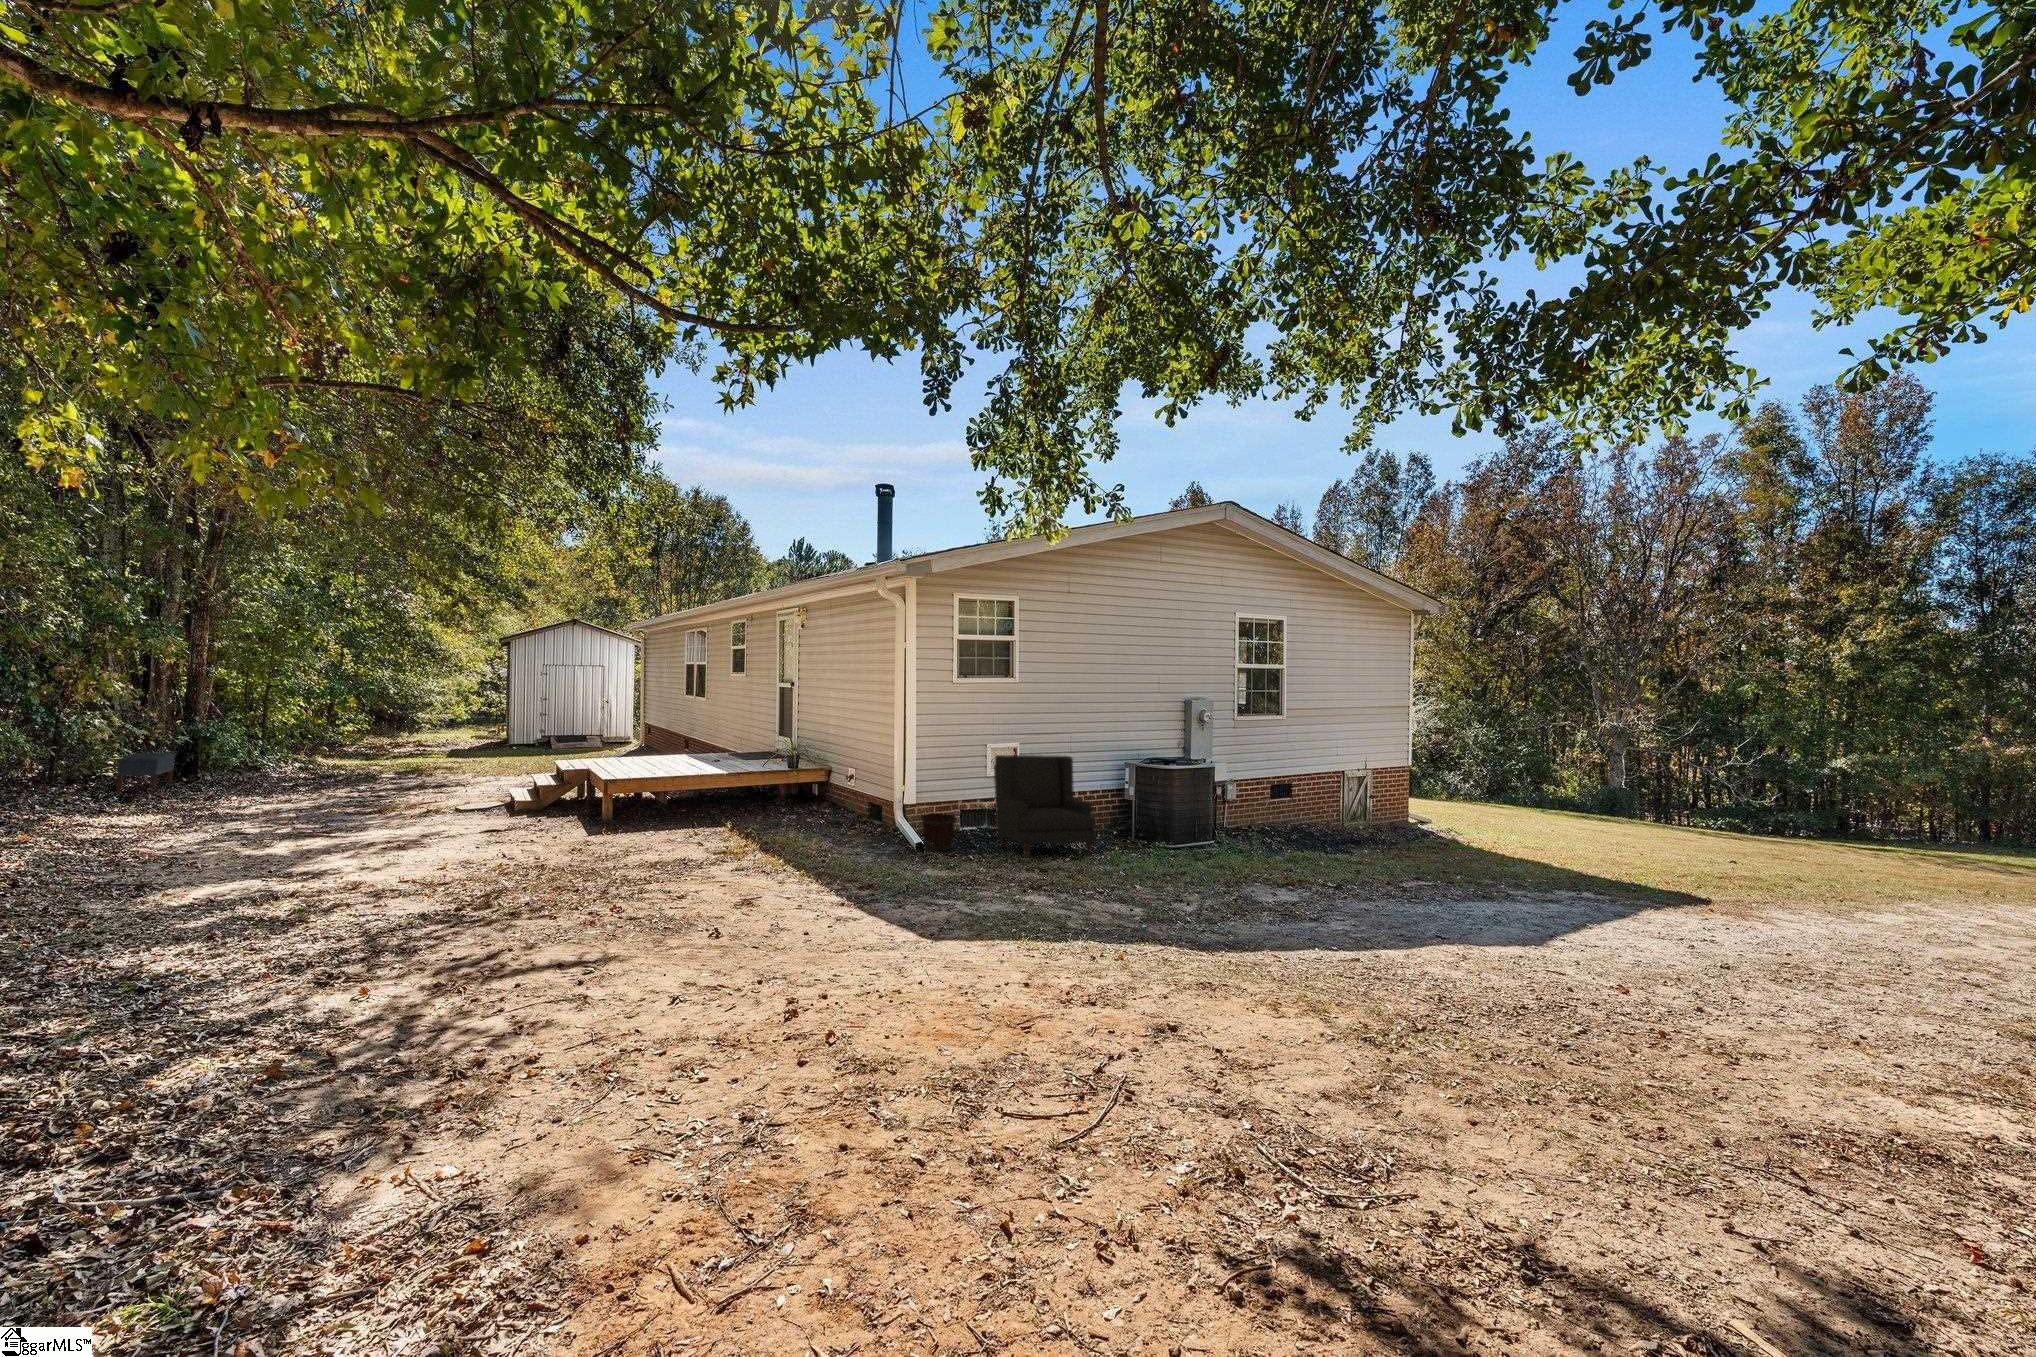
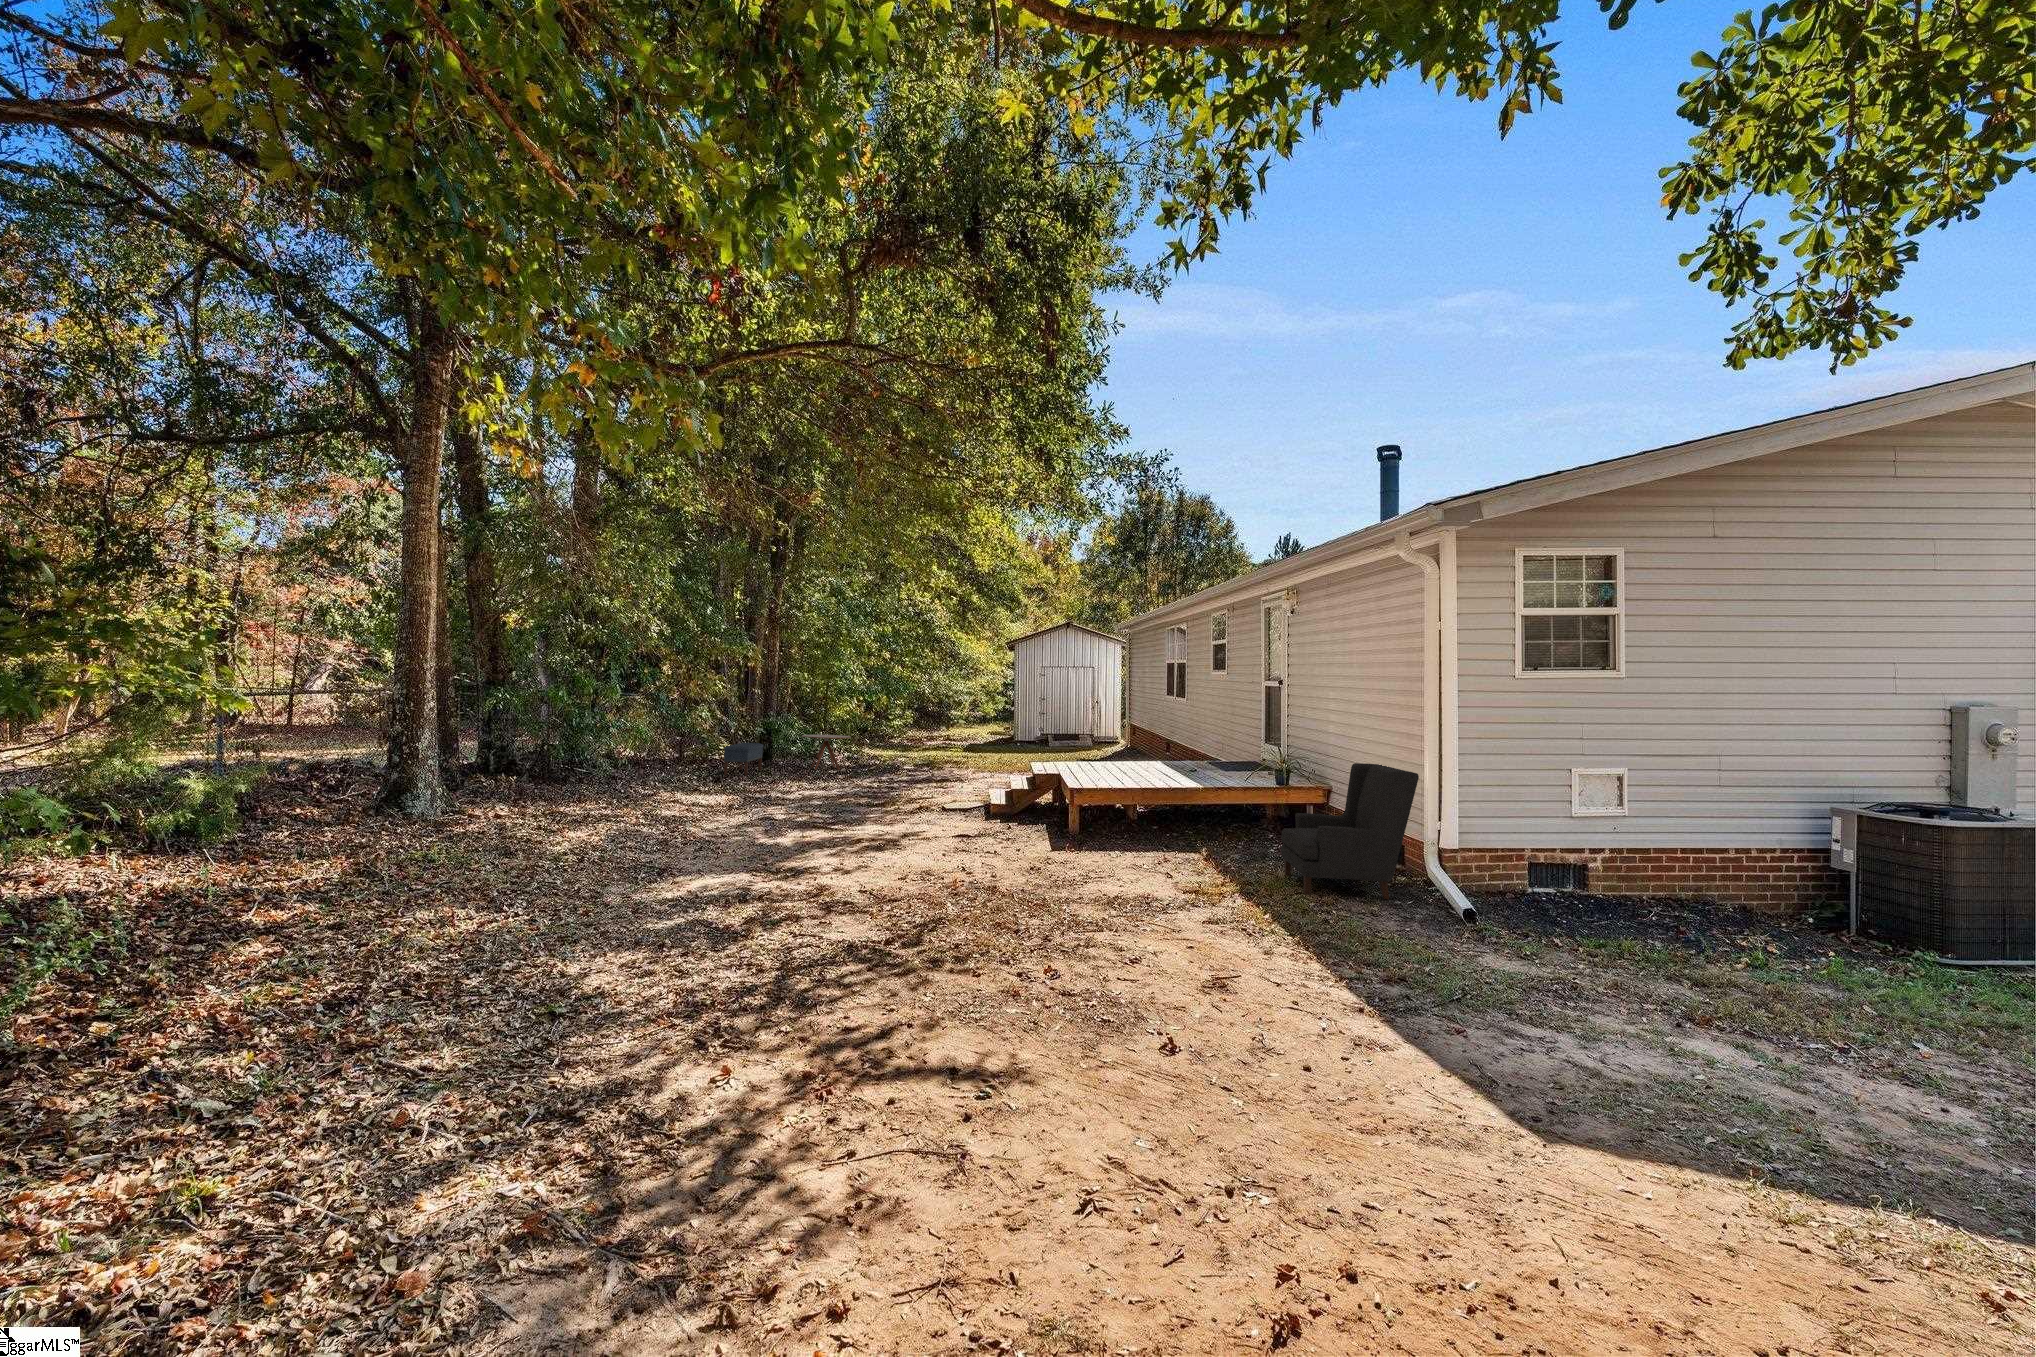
round table: none [233,741,307,782] -> present [802,735,851,770]
chair: present [994,755,1096,858] -> present [1281,763,1419,899]
bucket: present [922,813,956,851] -> none [1465,862,1523,923]

